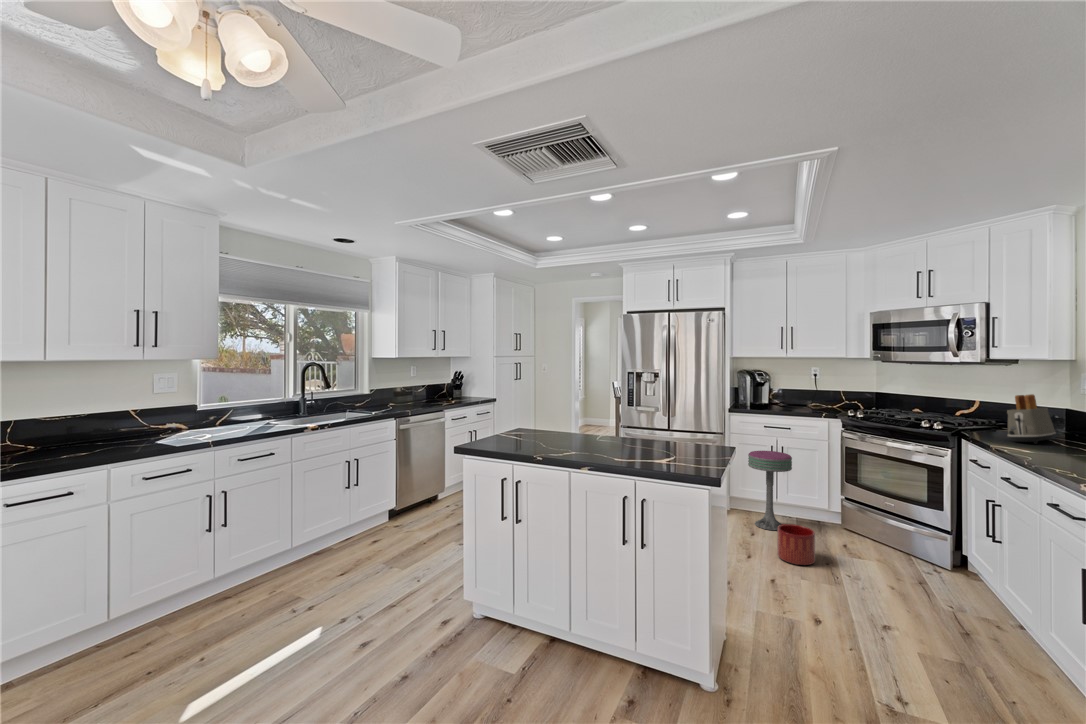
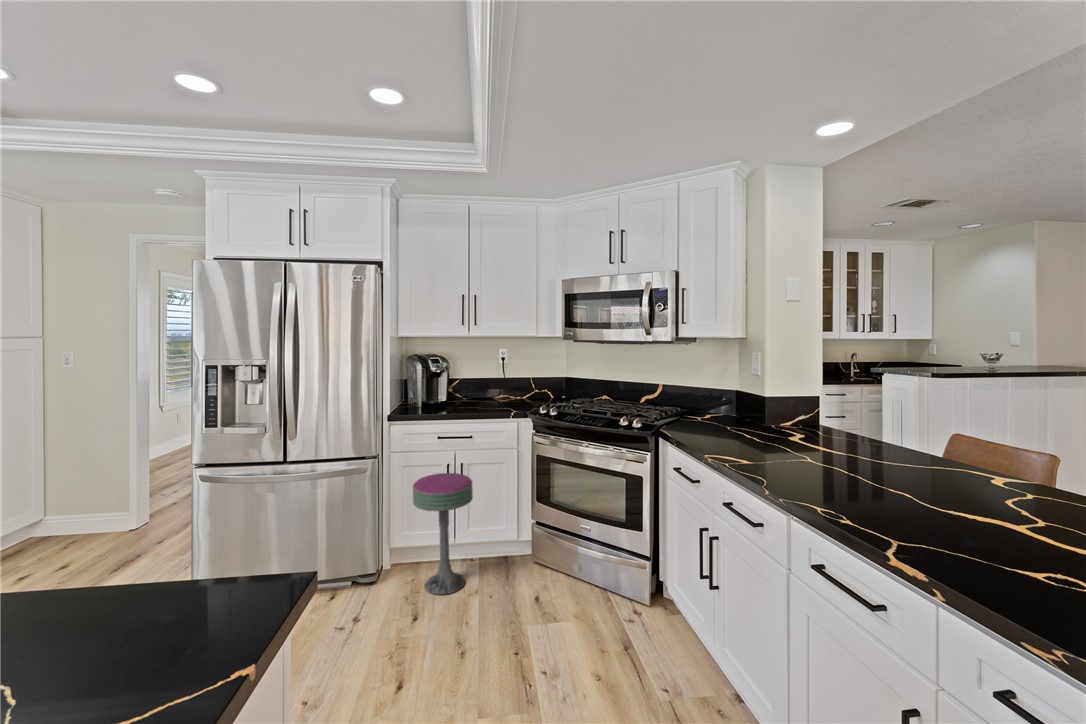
toaster: present [1007,394,1056,444] -> none [714,382,753,446]
planter: present [777,524,815,565] -> none [448,599,503,676]

